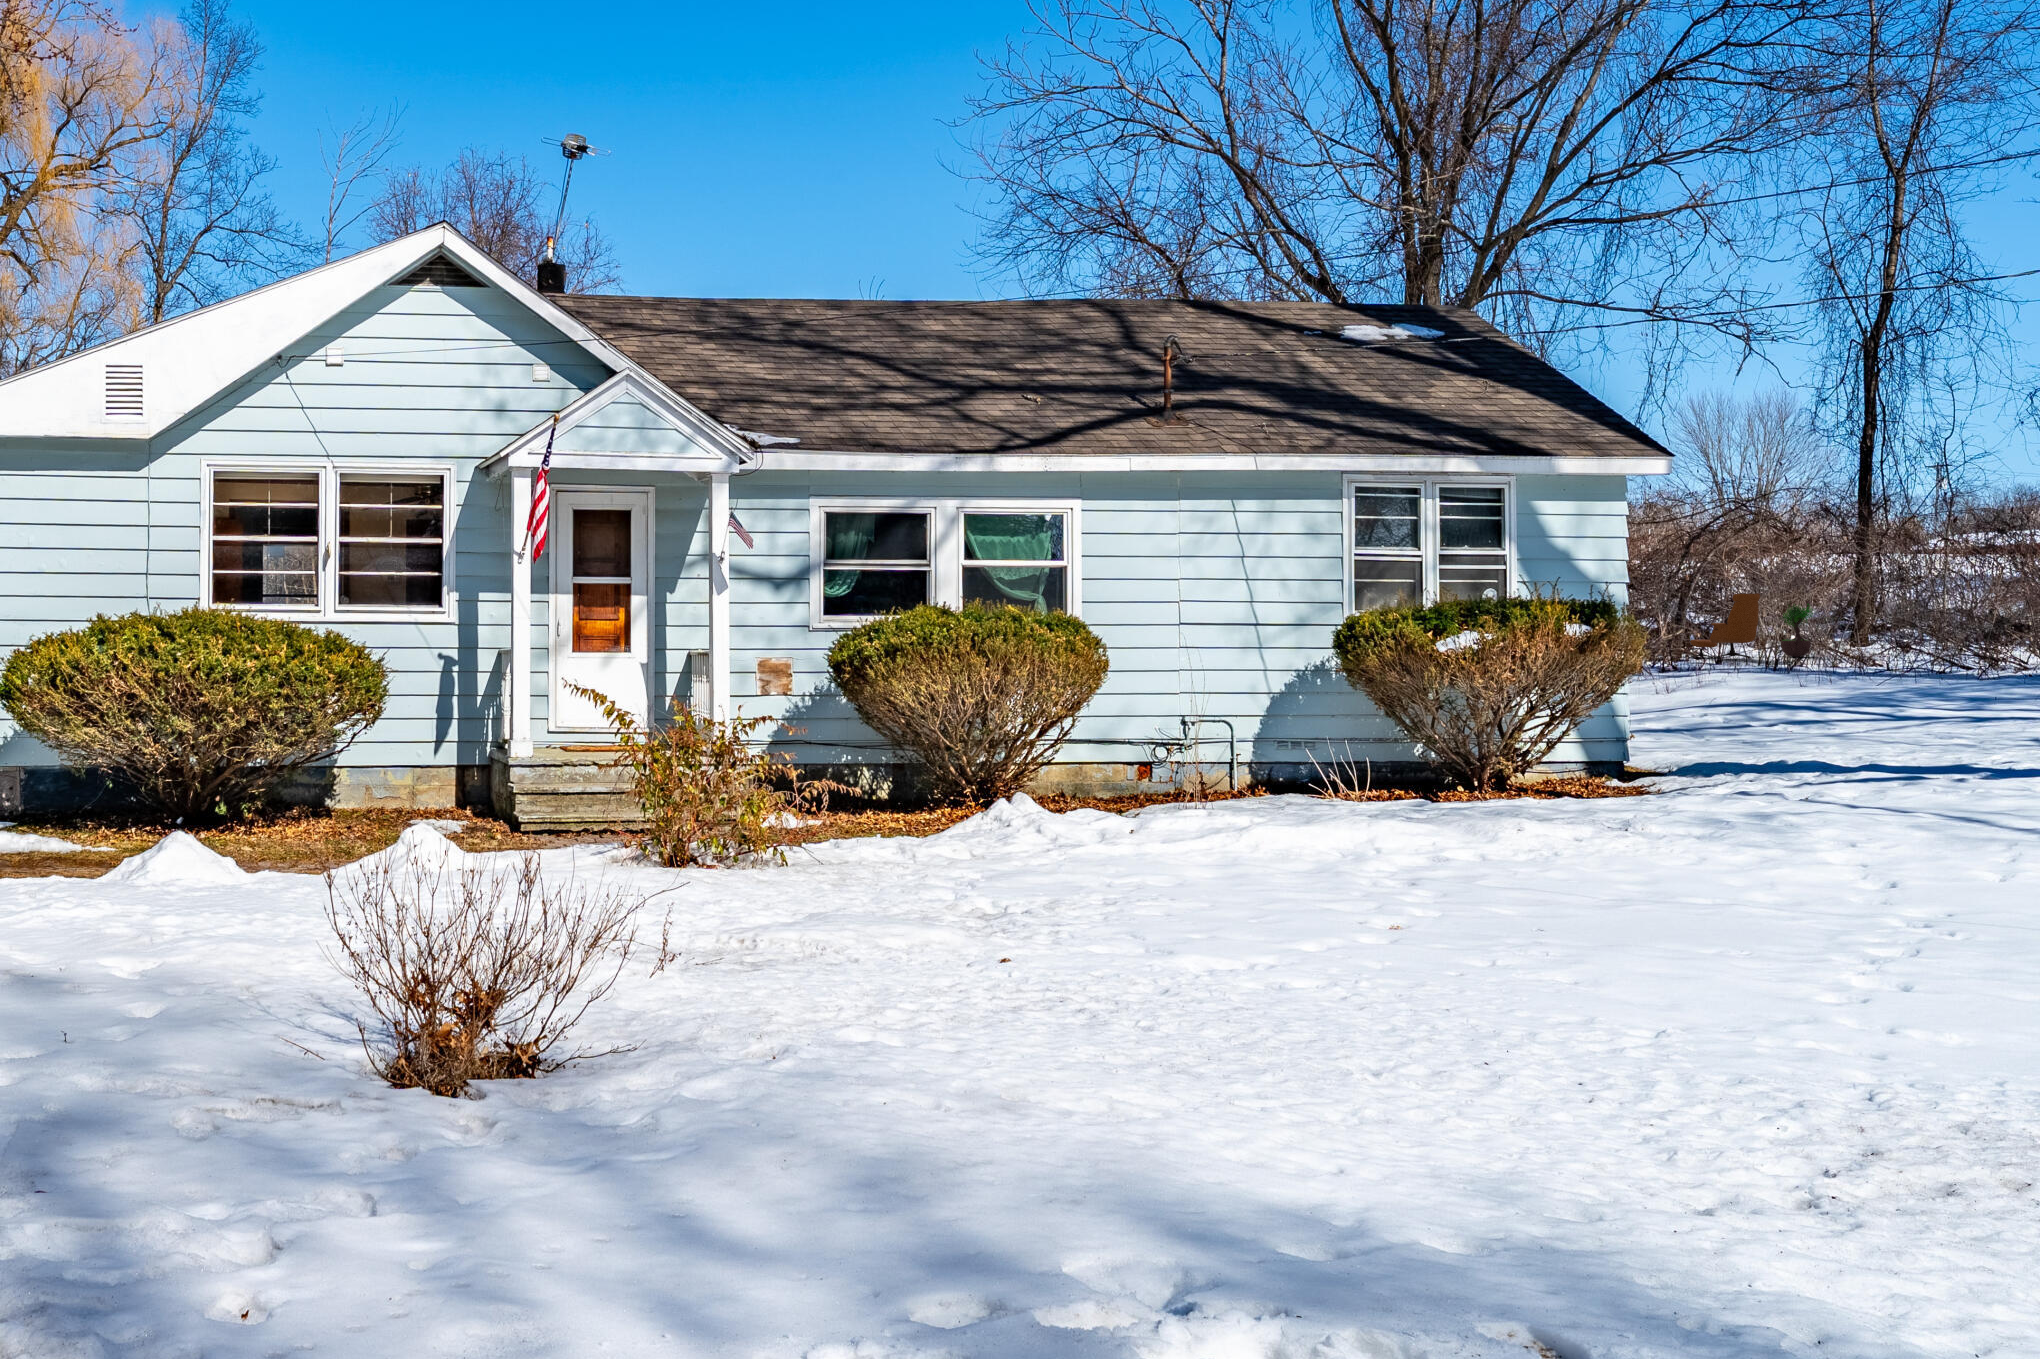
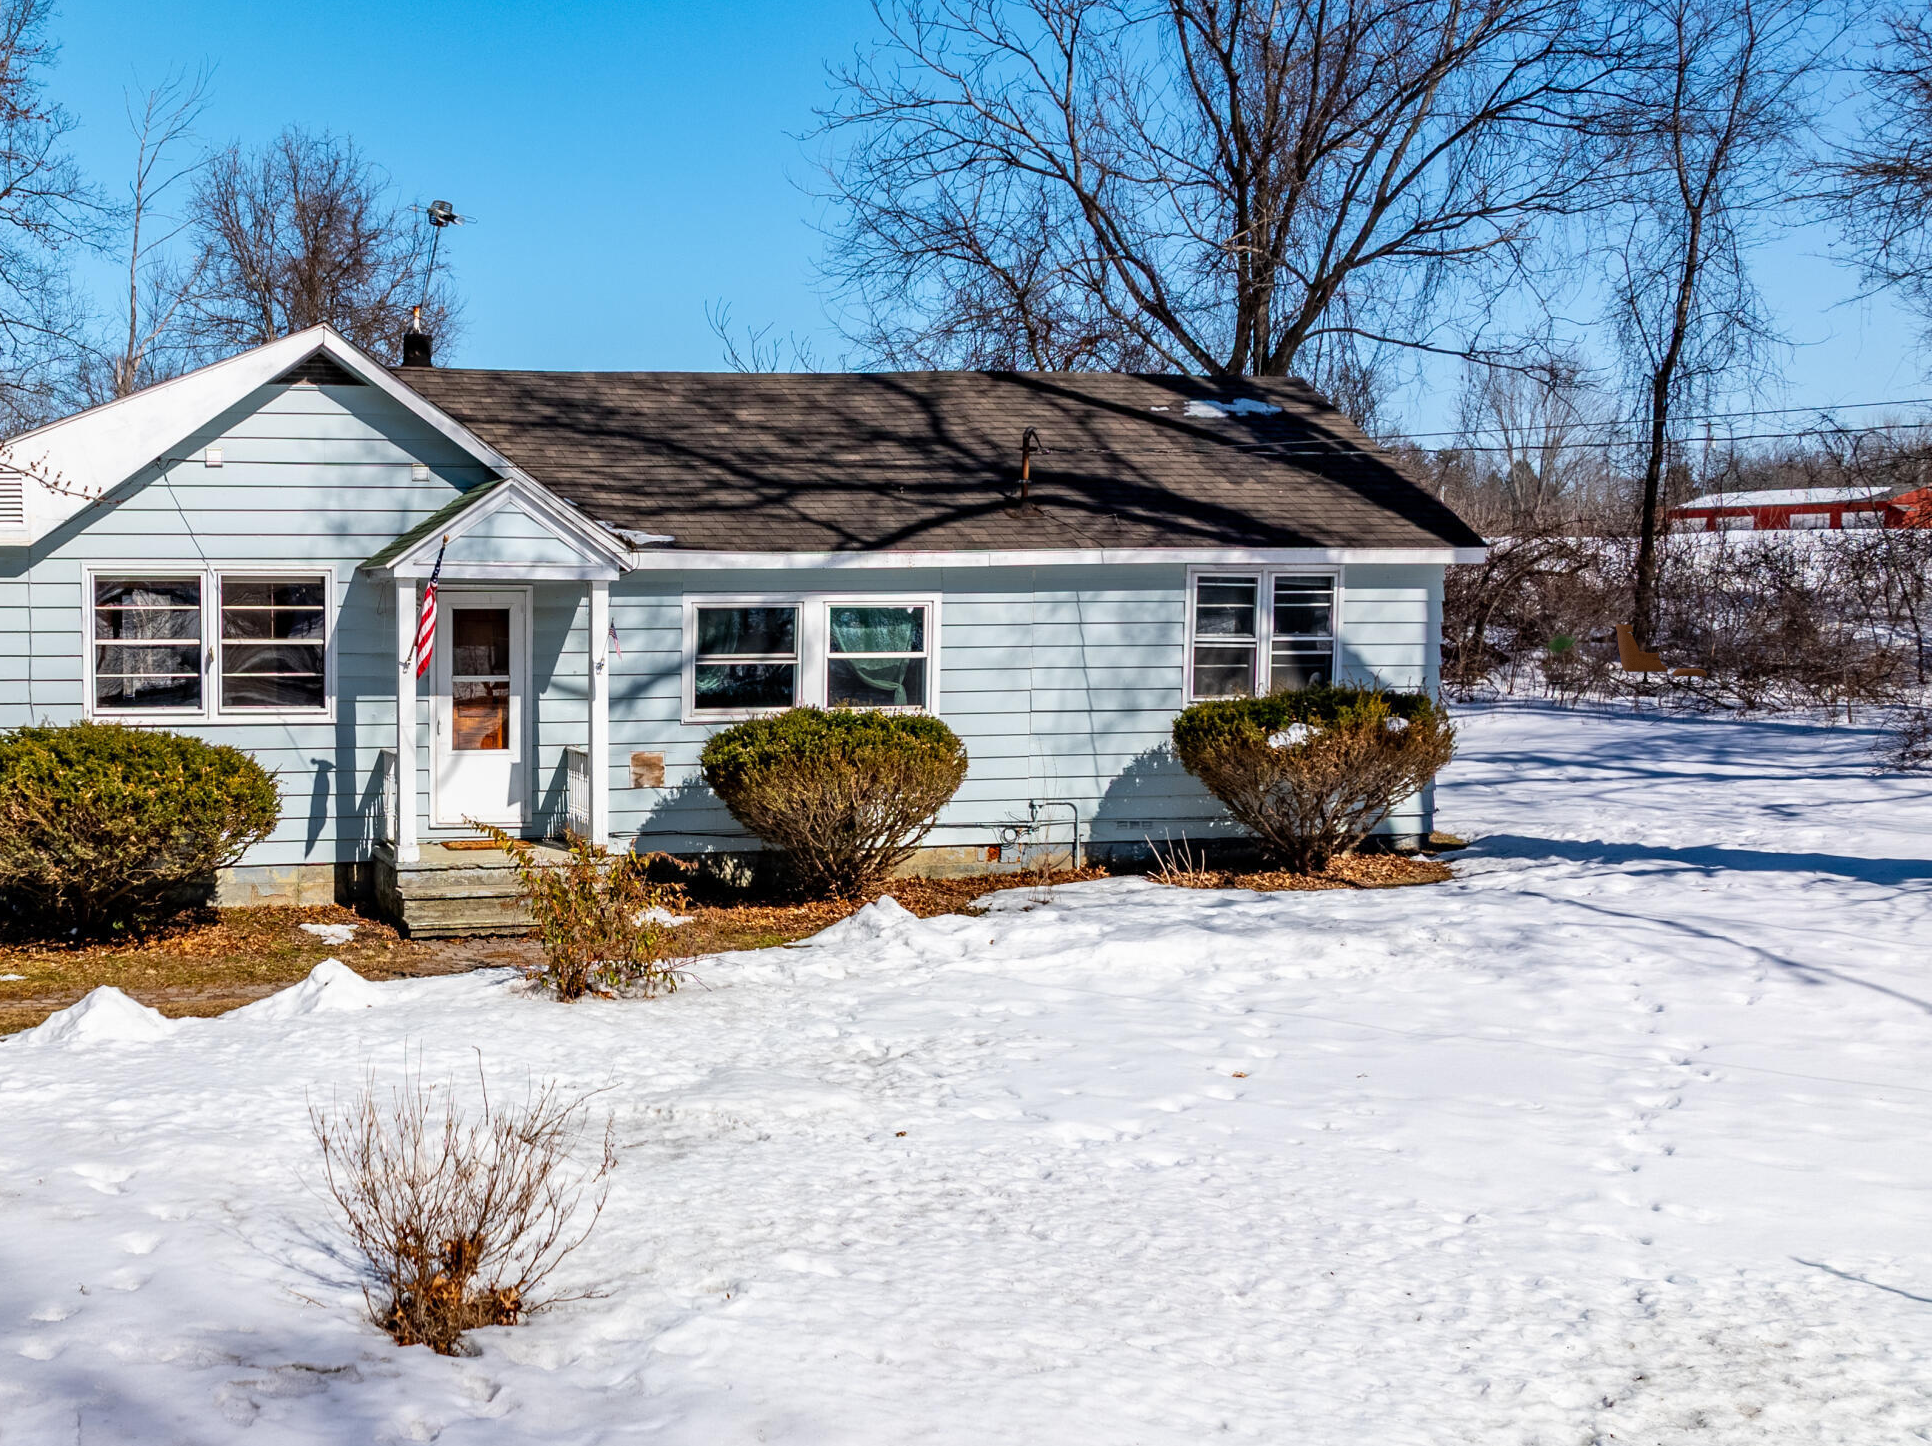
lounge chair: present [1689,594,1760,659] -> present [1616,624,1707,688]

